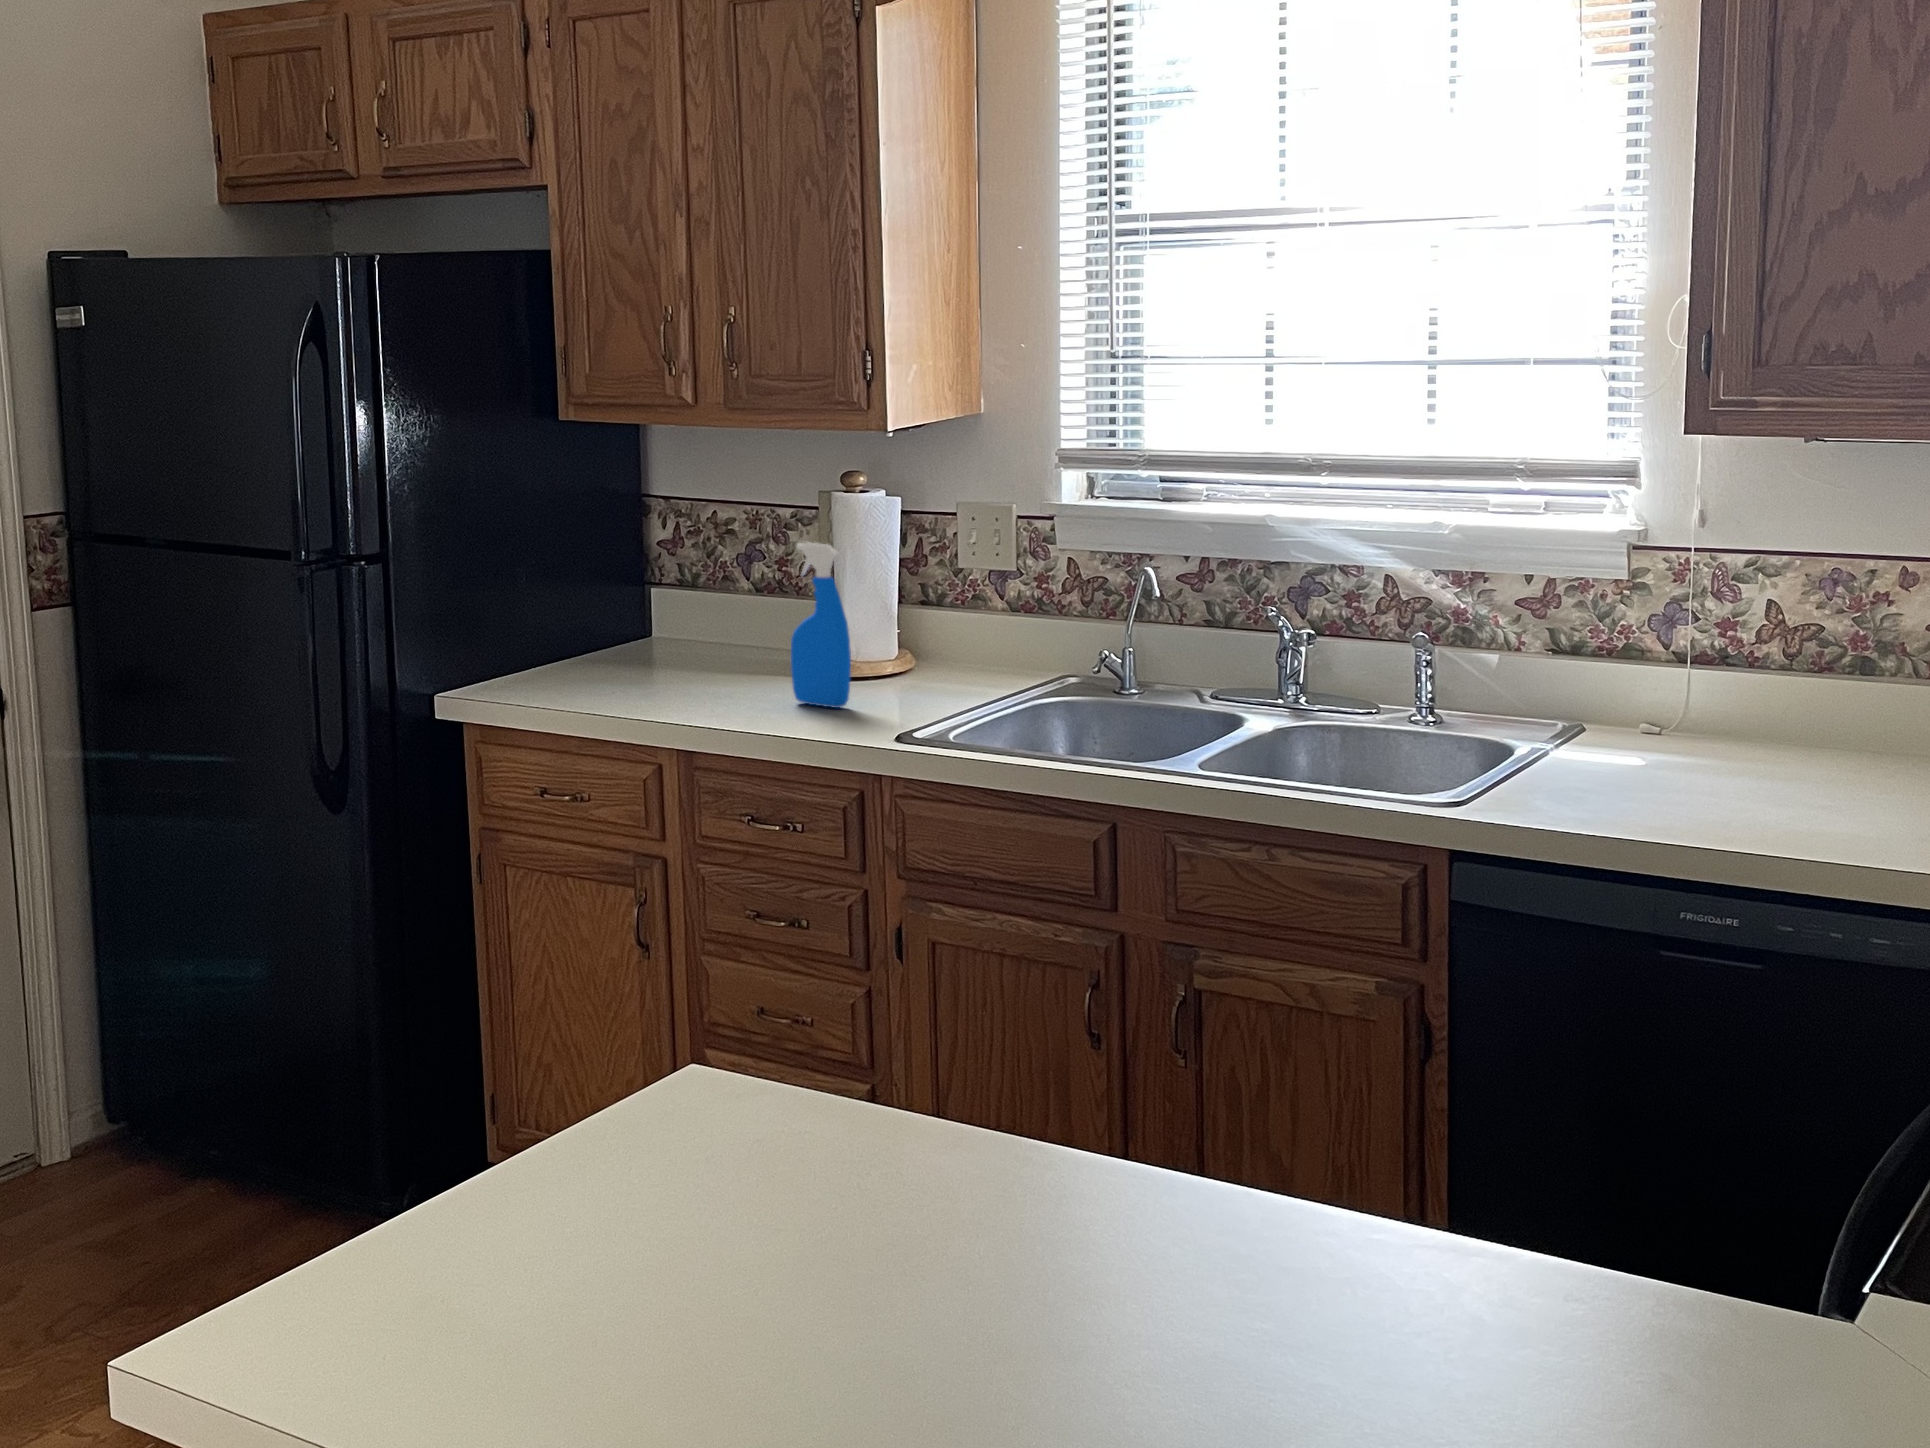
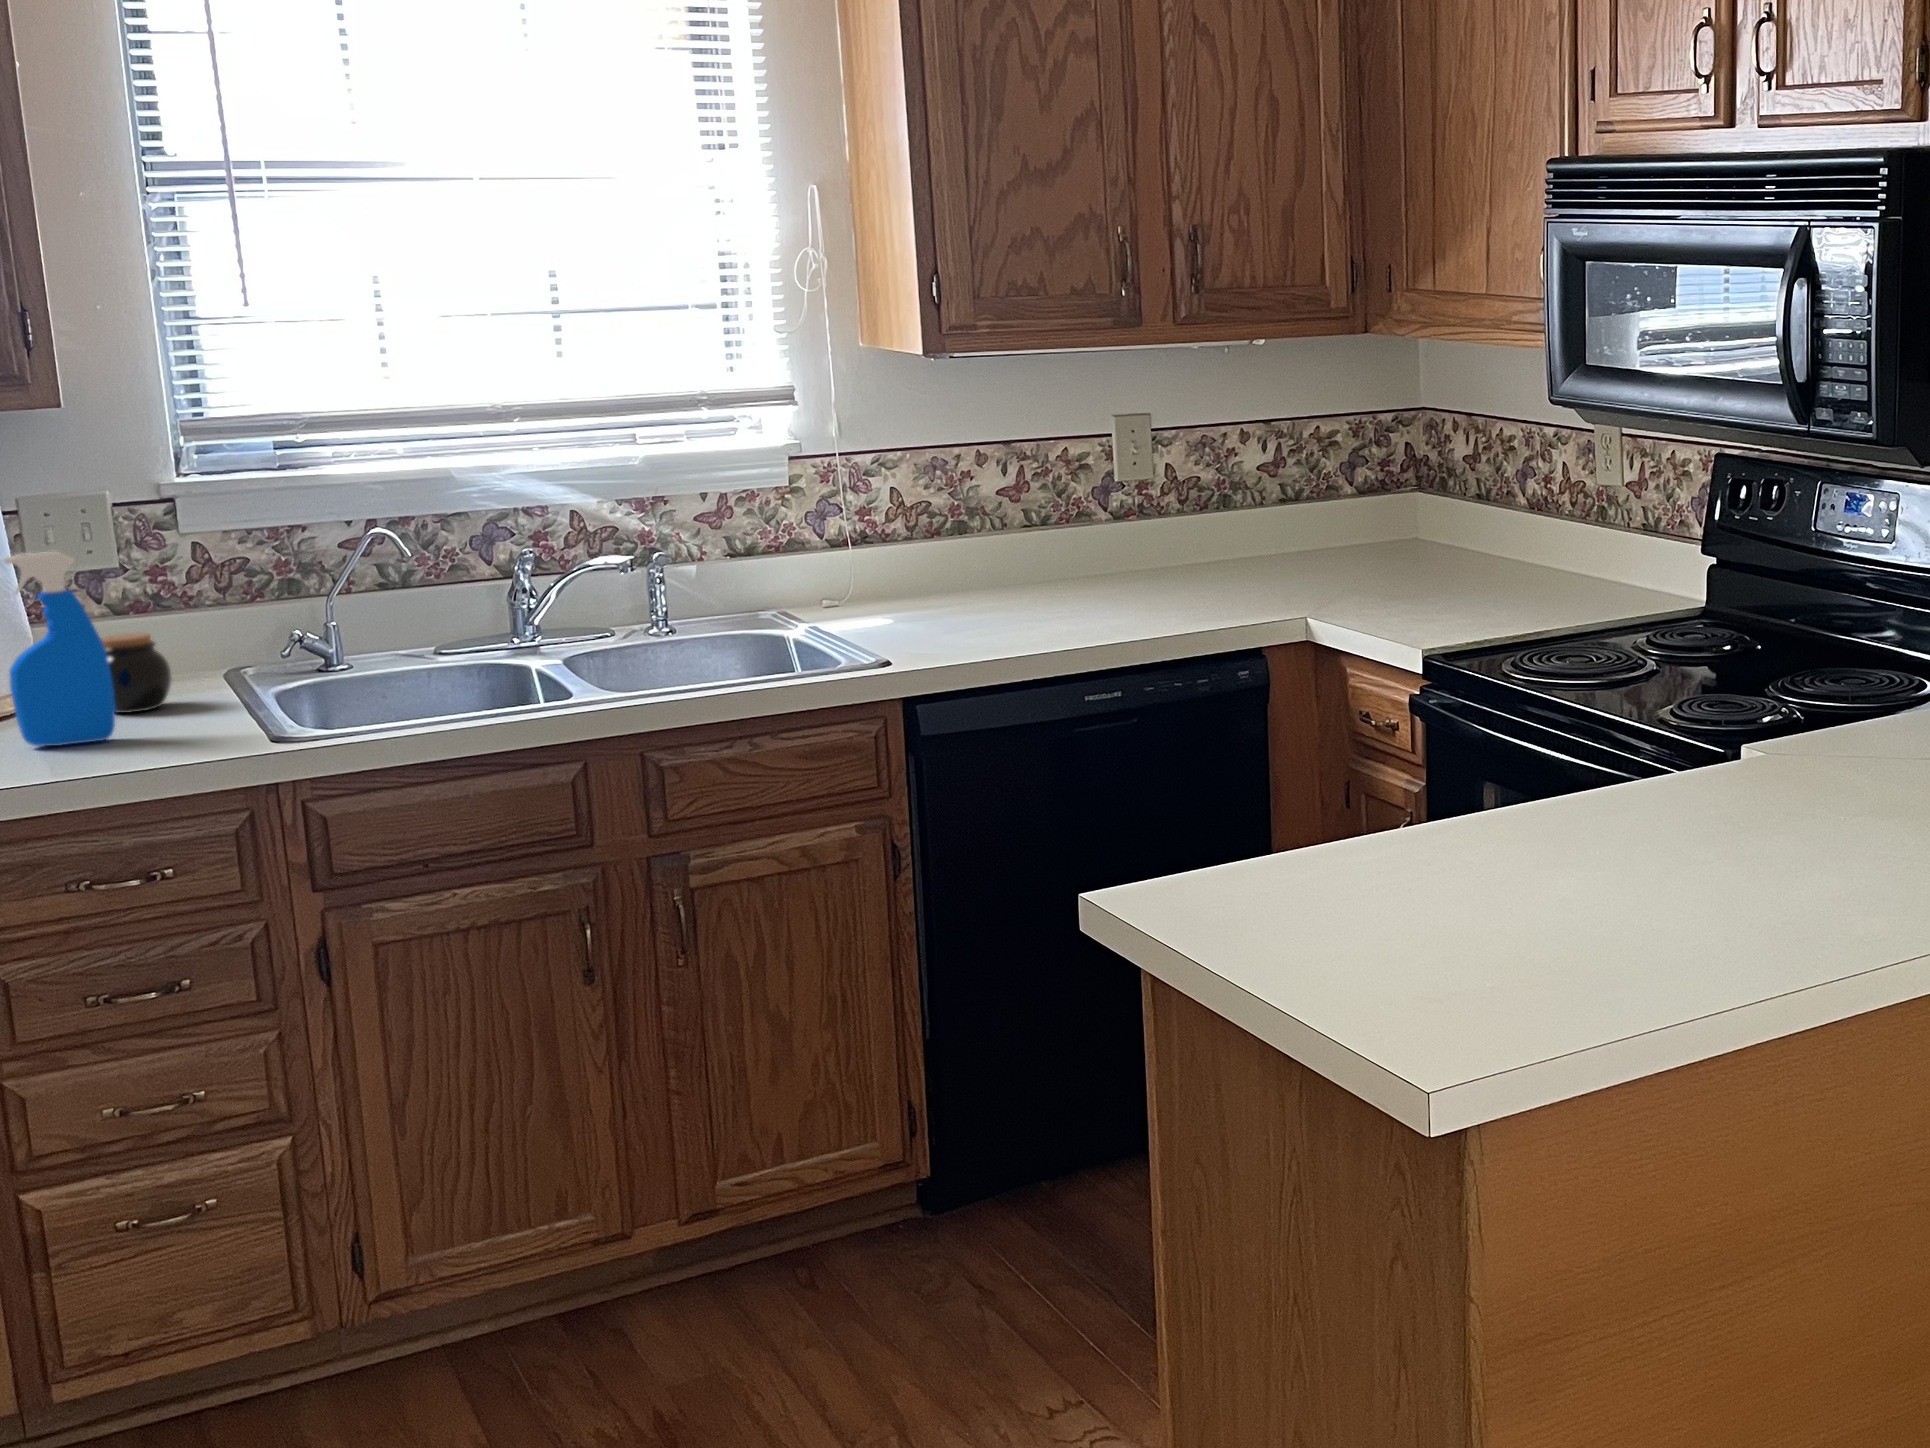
jar: none [906,625,965,694] -> present [101,632,172,713]

